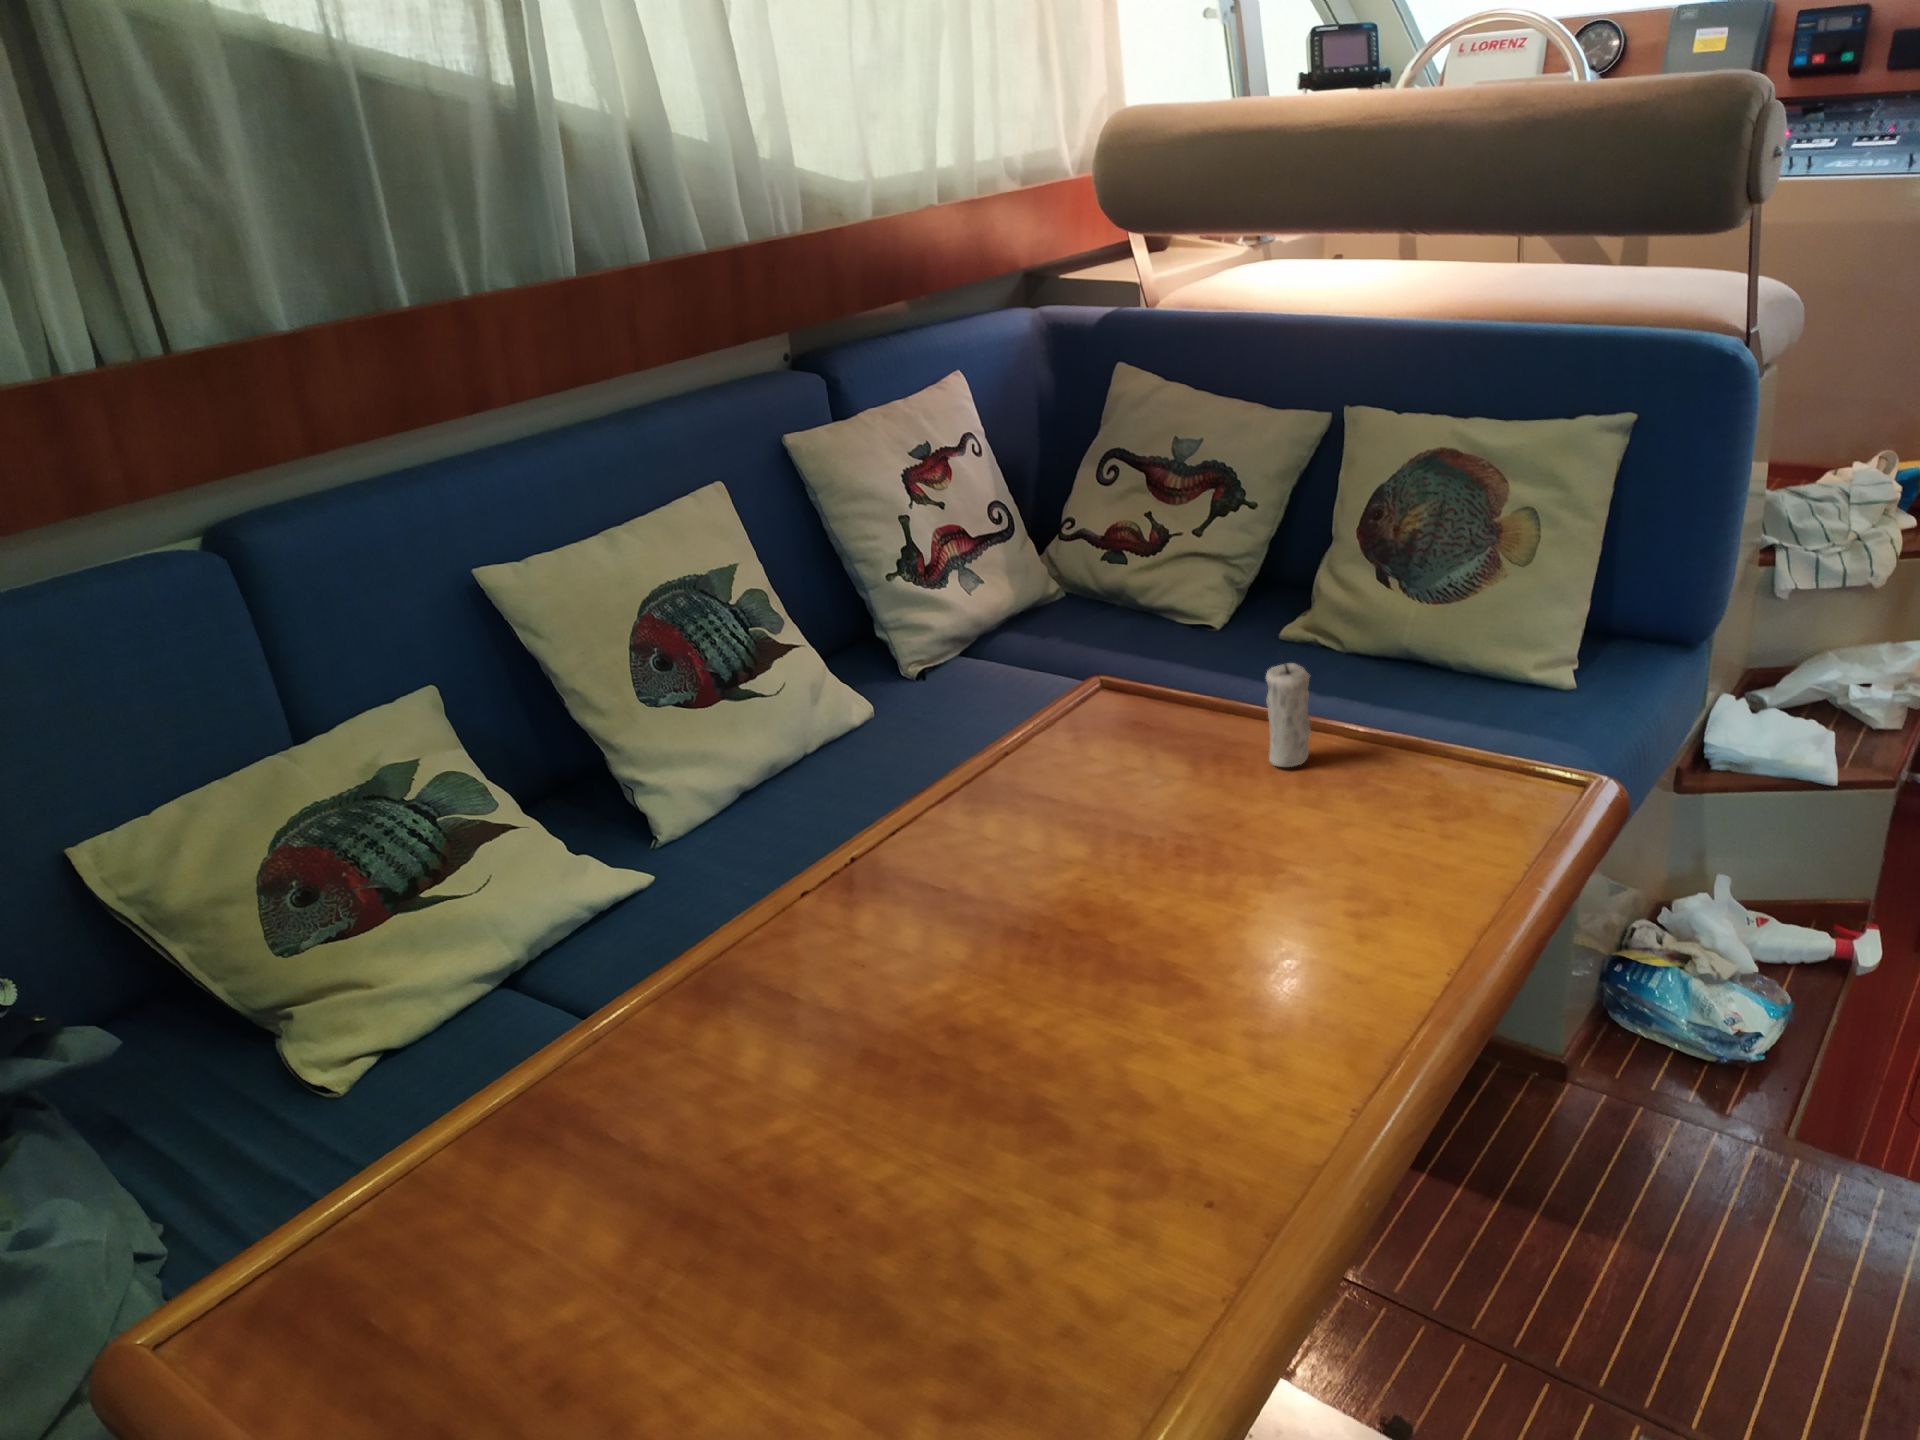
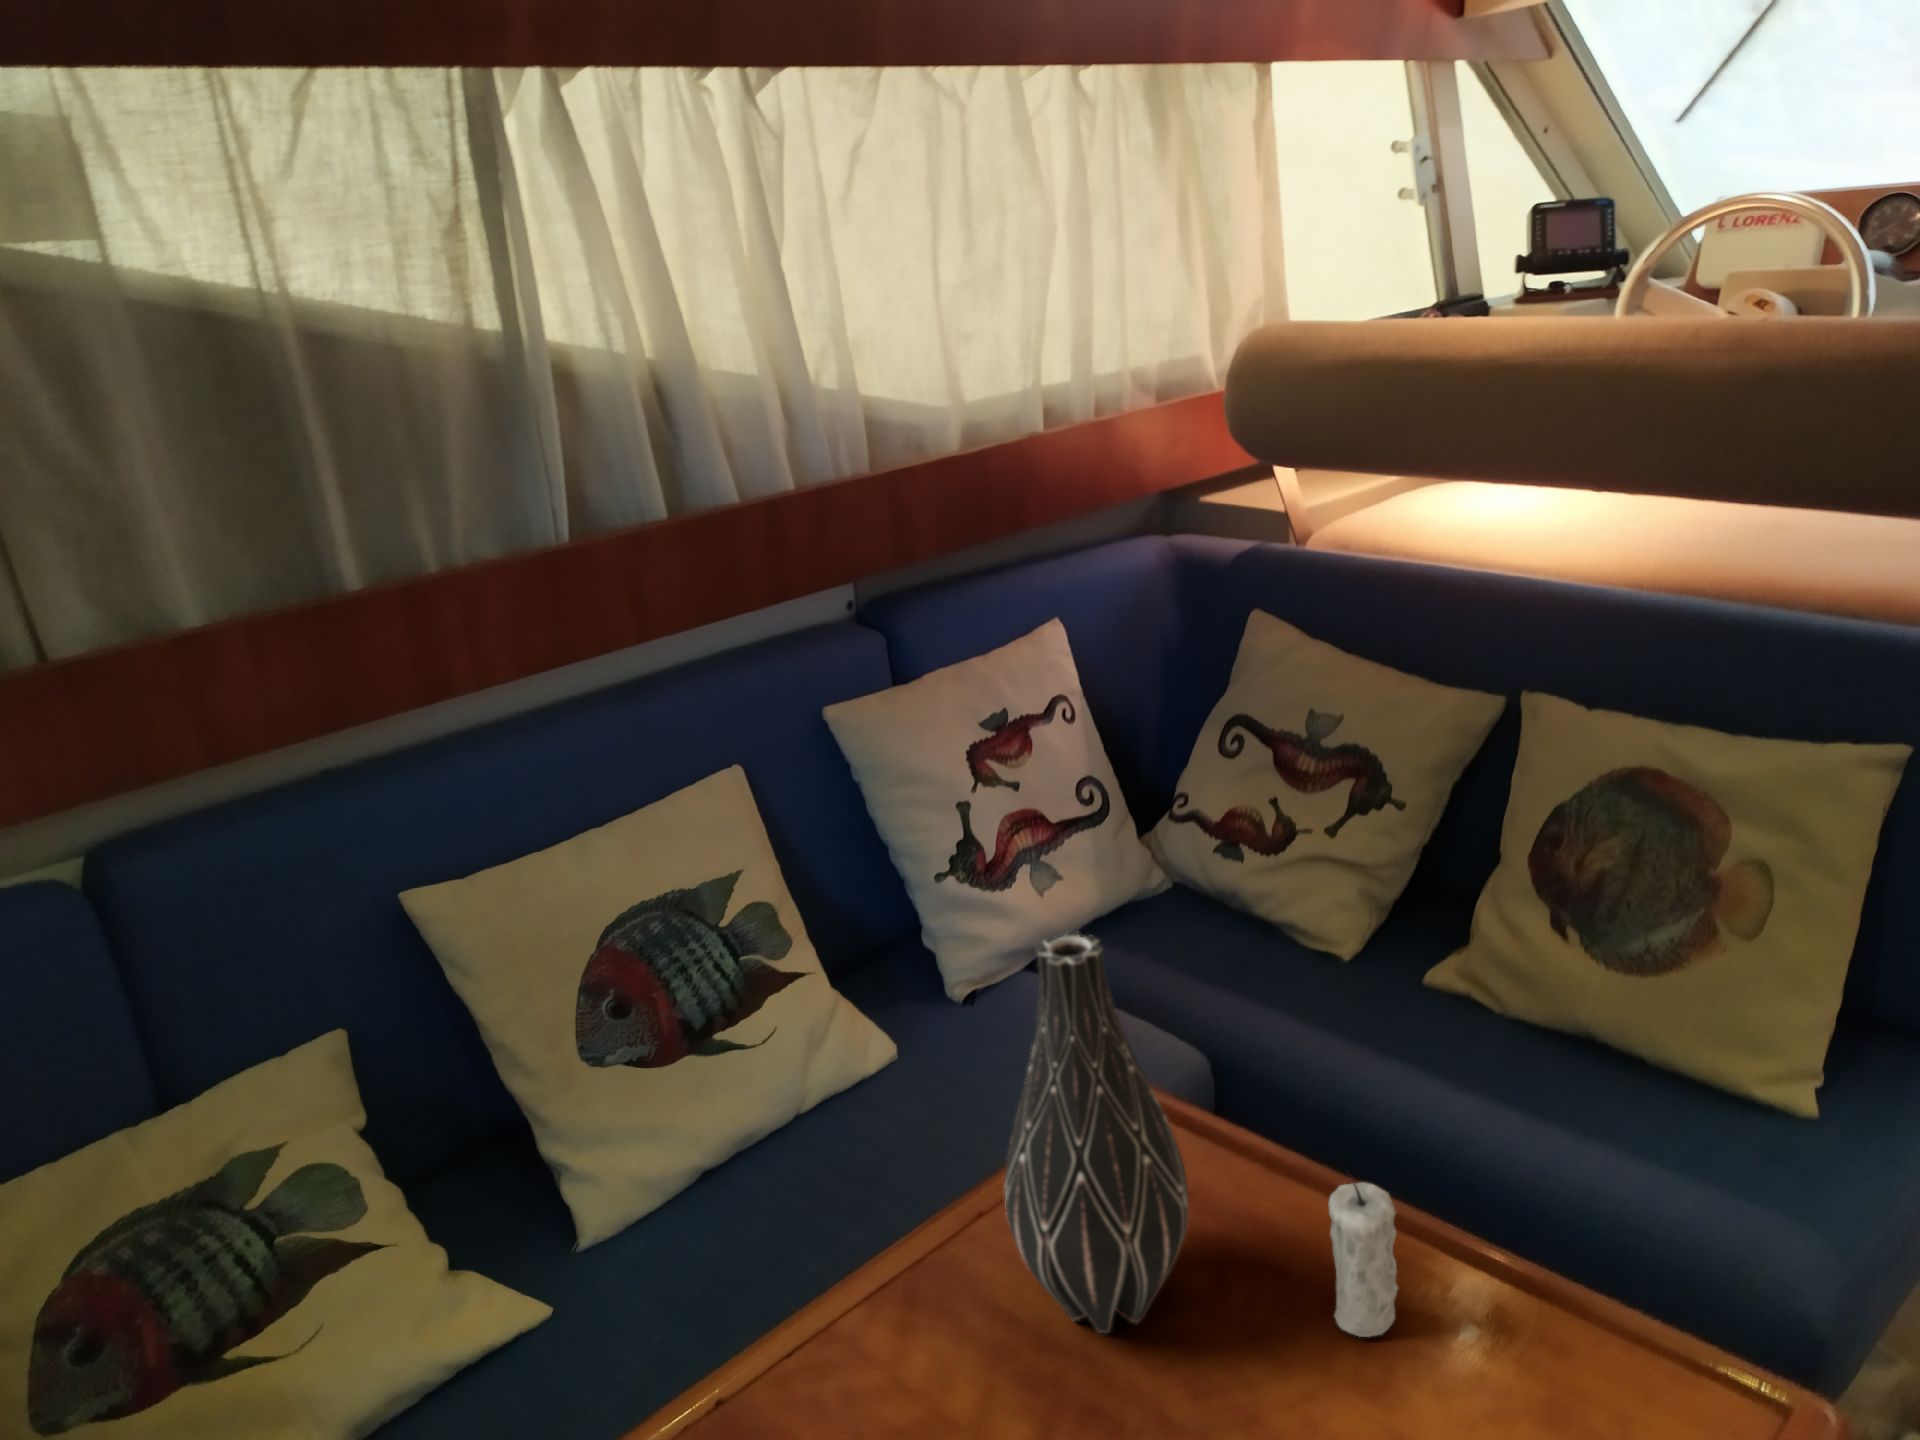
vase: none [1044,497,1171,787] -> present [1005,932,1188,1333]

